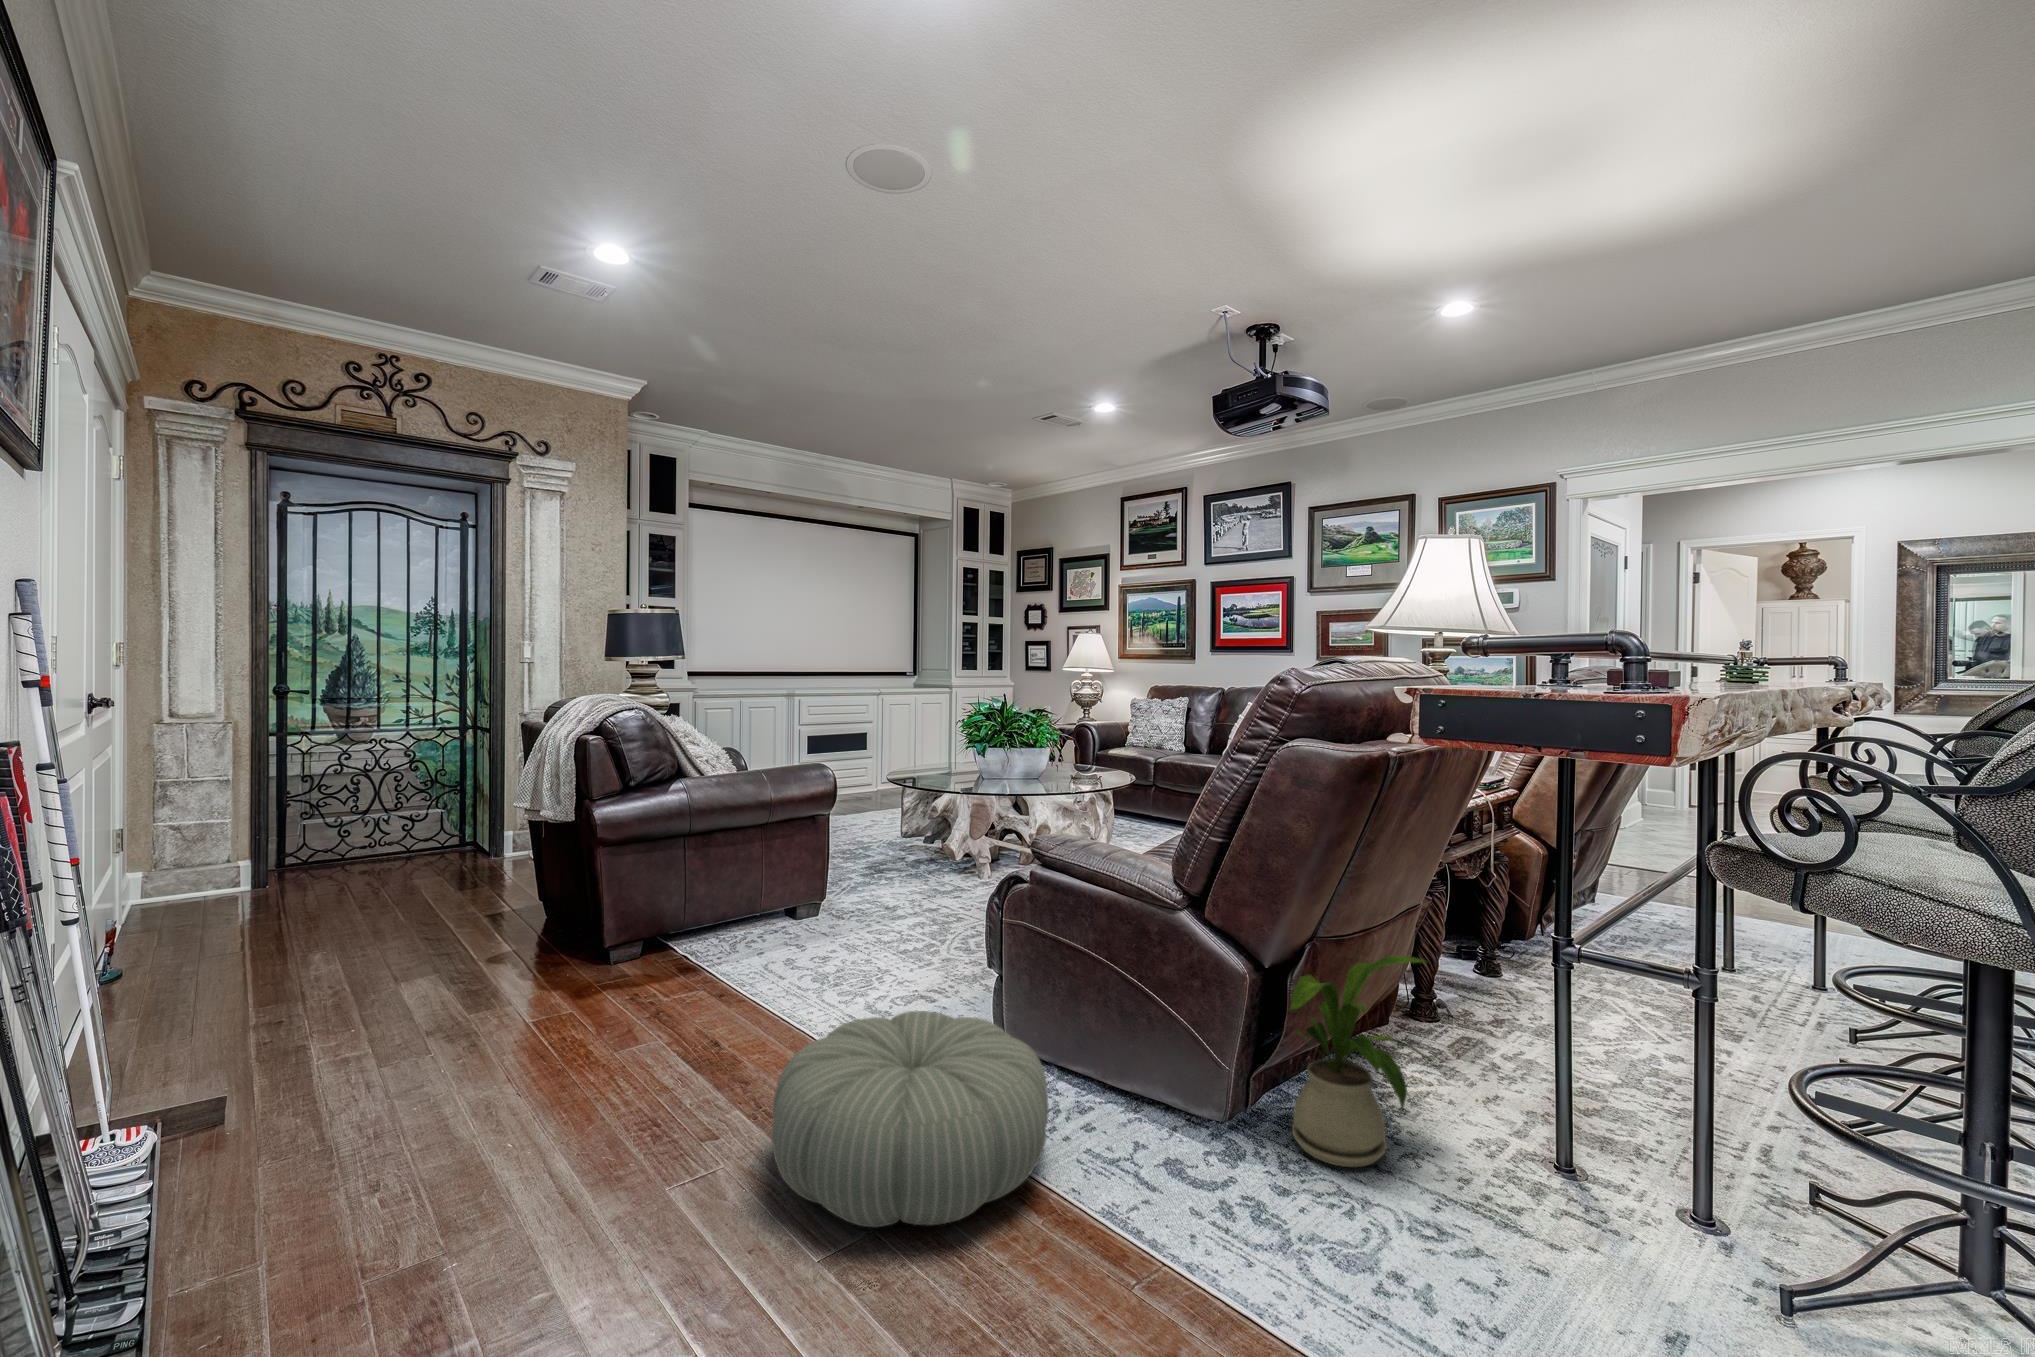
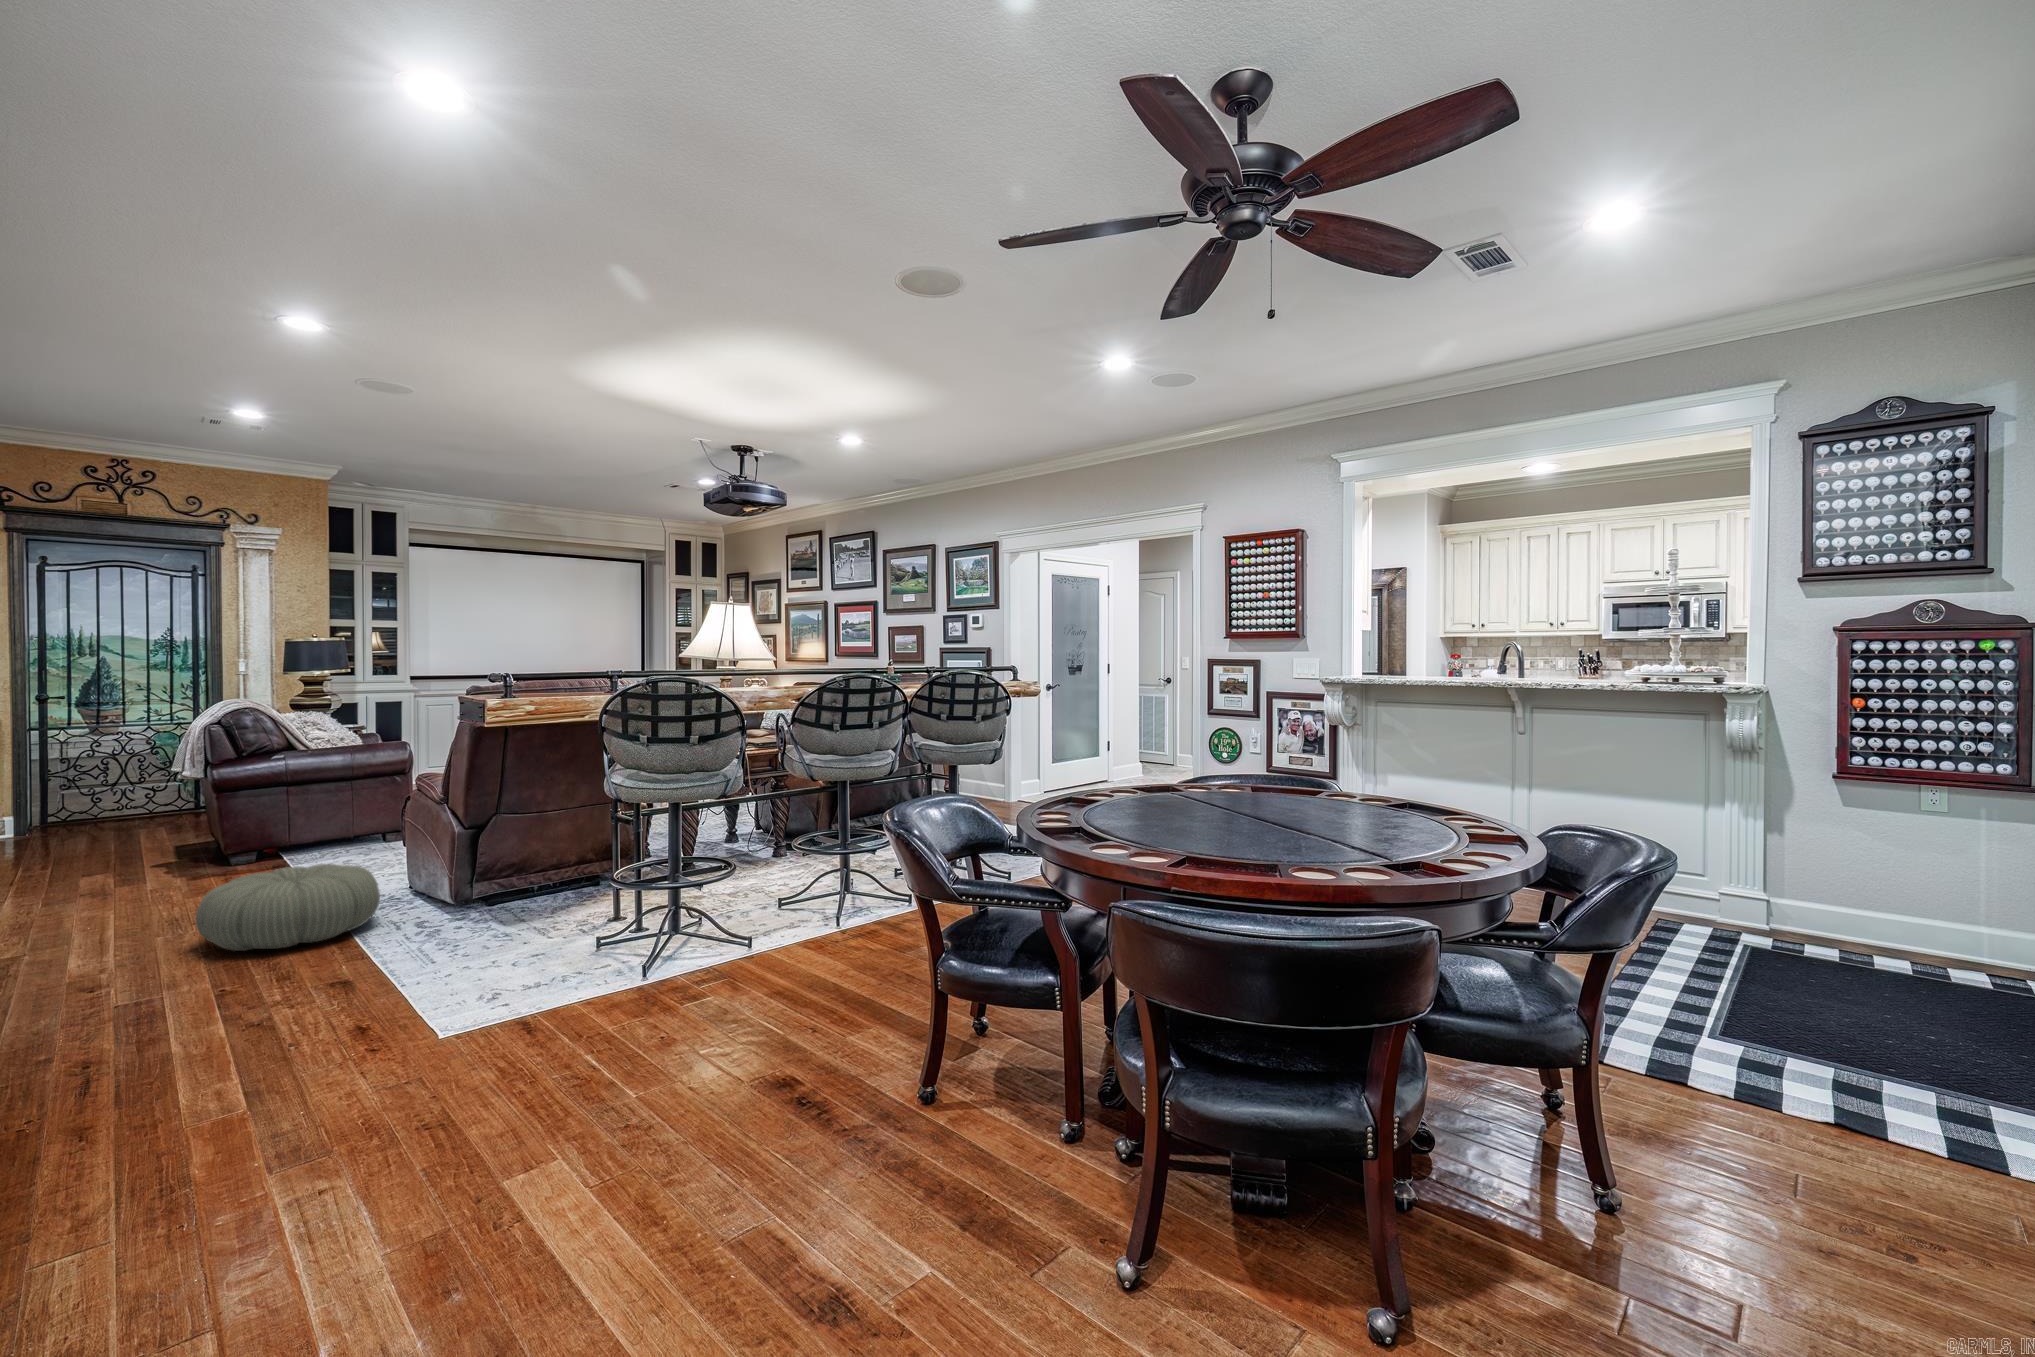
house plant: present [1289,956,1433,1167] -> none [484,823,592,929]

